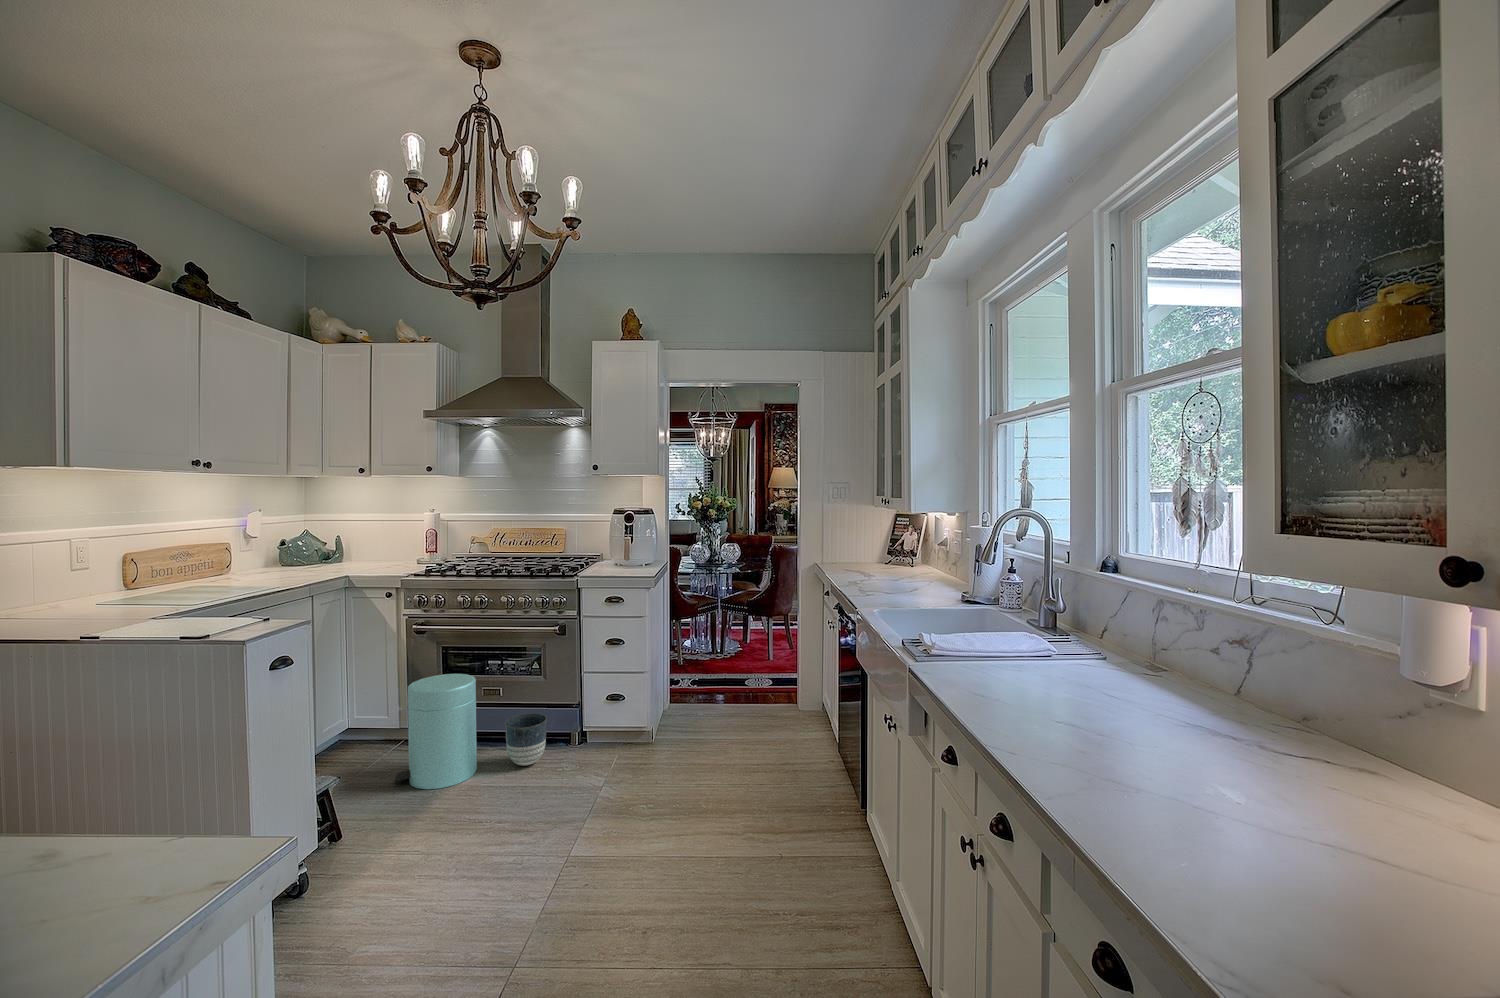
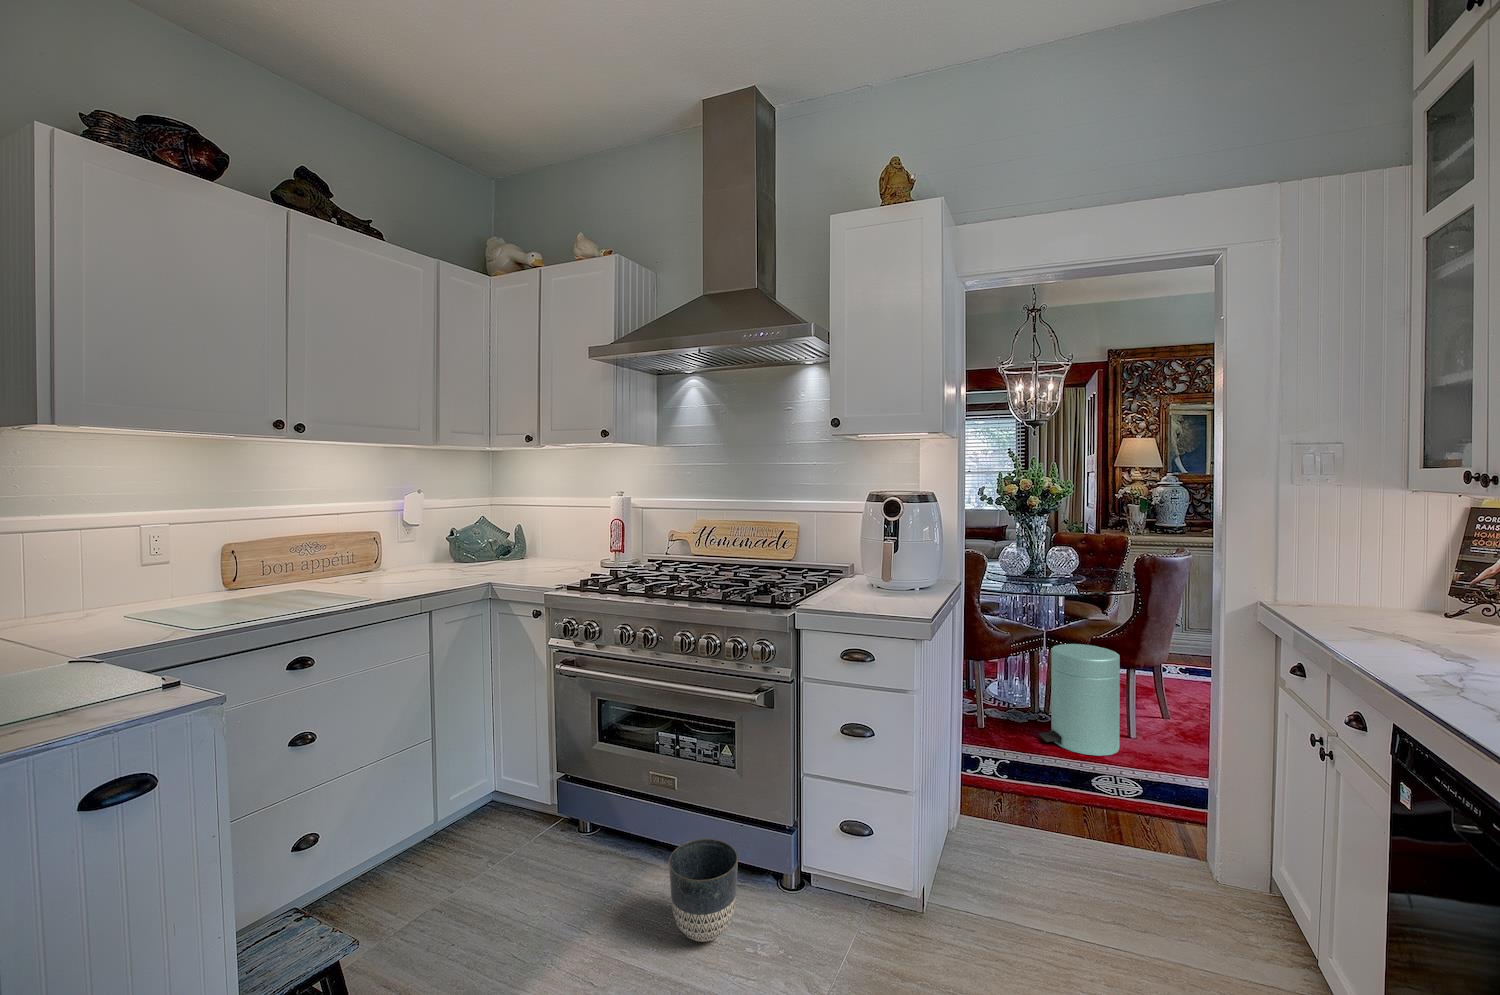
trash can: present [395,674,477,789] -> present [1039,644,1120,756]

